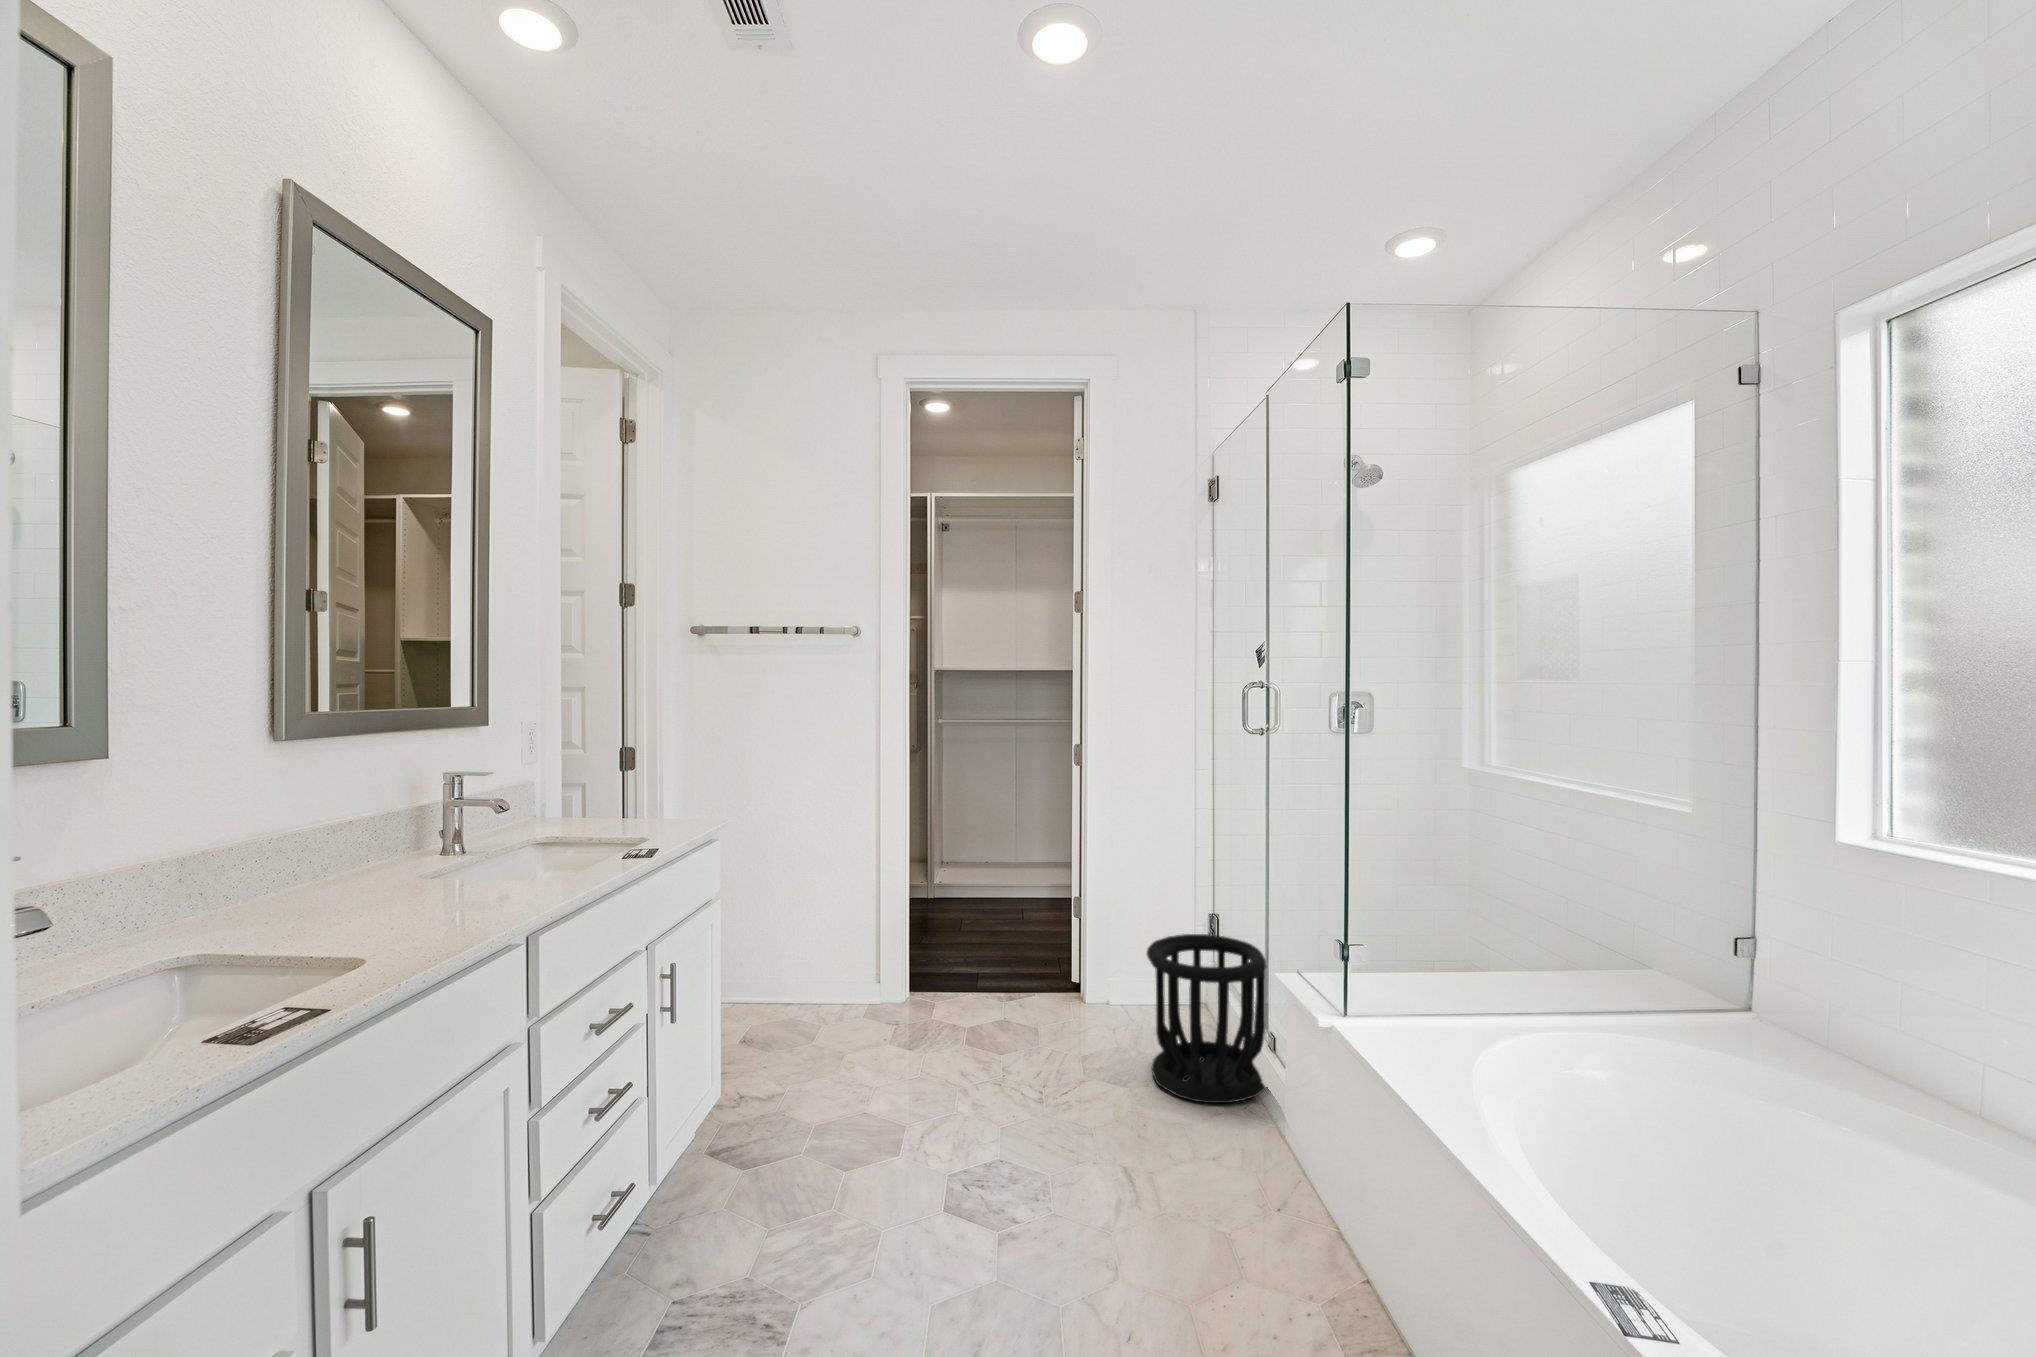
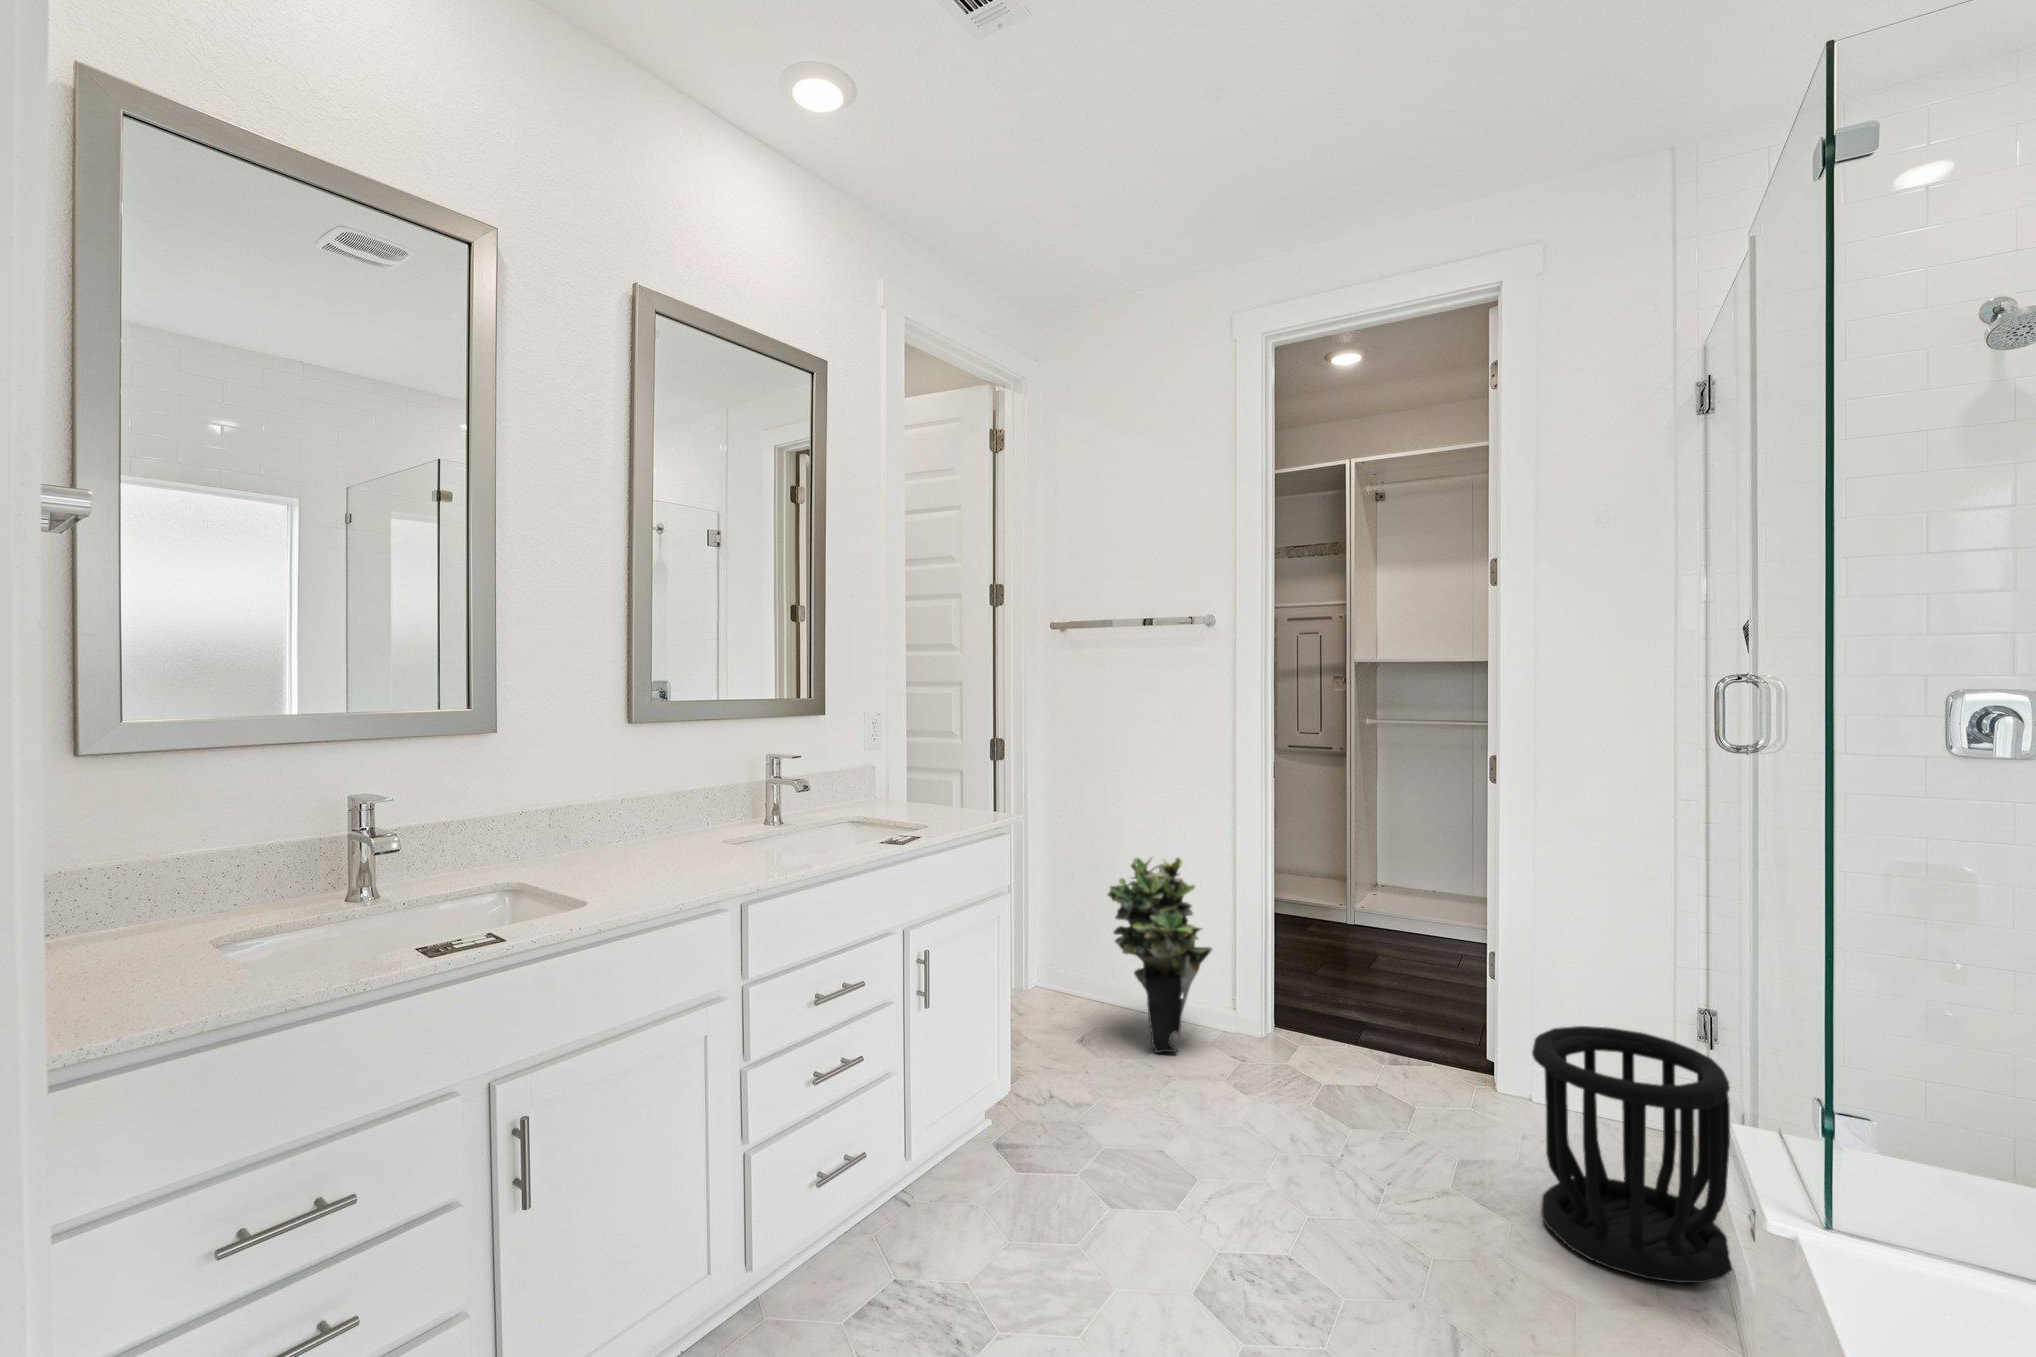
potted plant: none [763,845,864,1027] -> present [1108,858,1212,1053]

